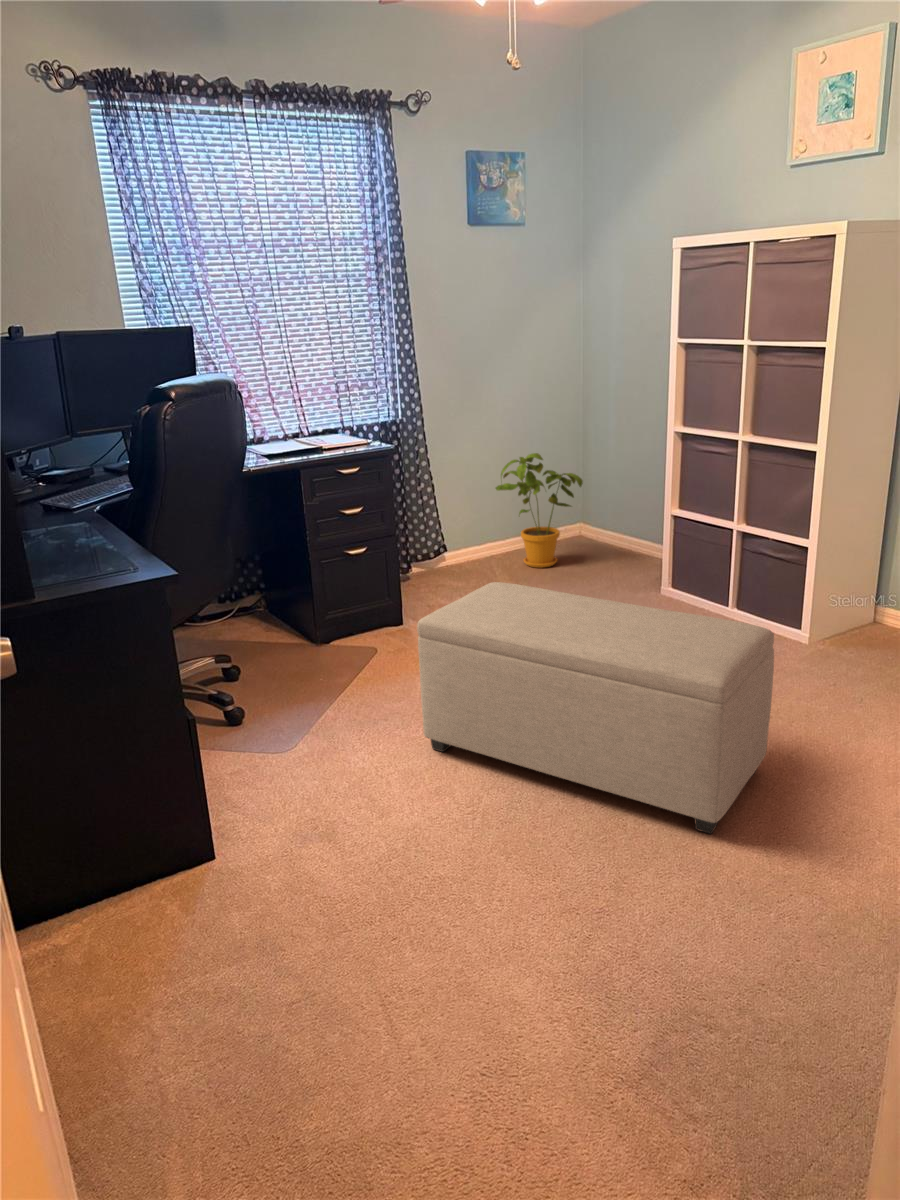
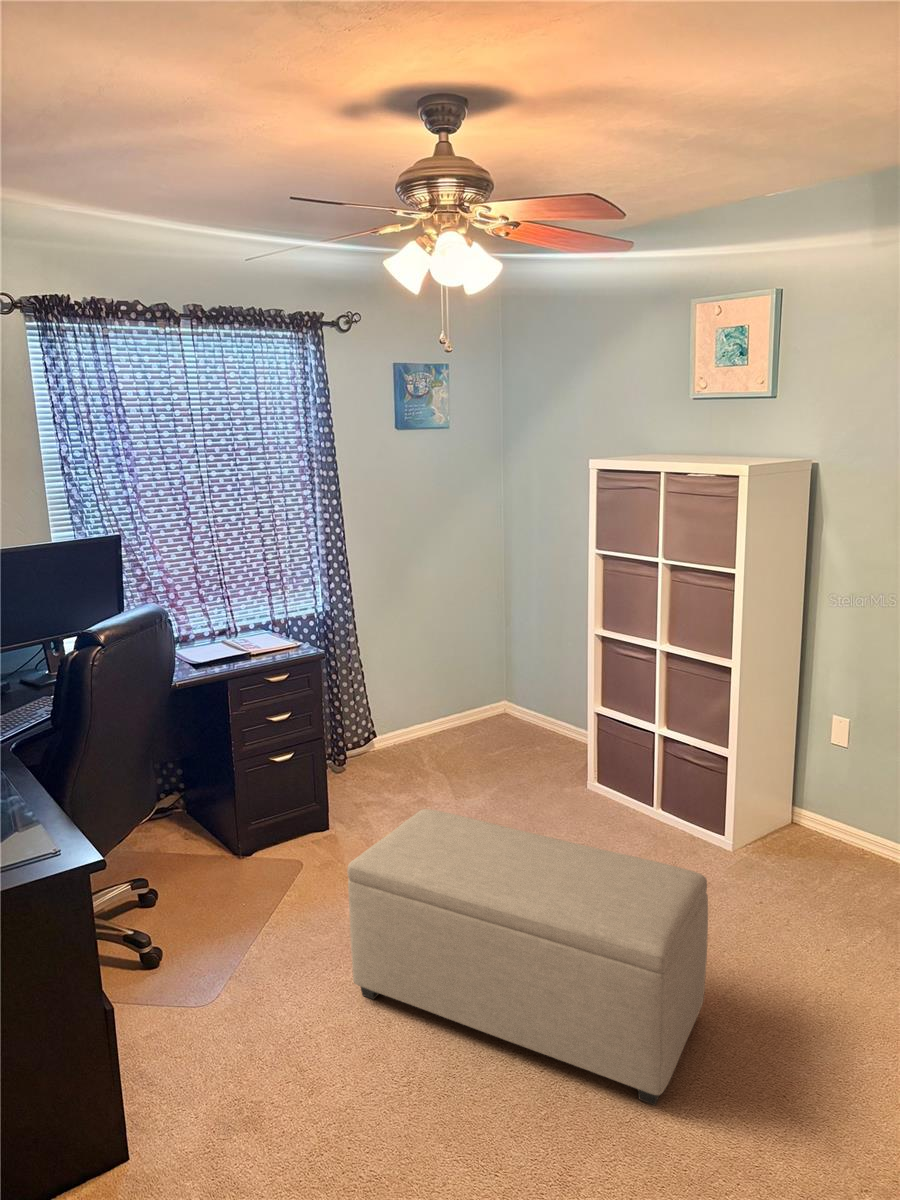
house plant: present [496,453,583,568] -> none [422,645,508,755]

